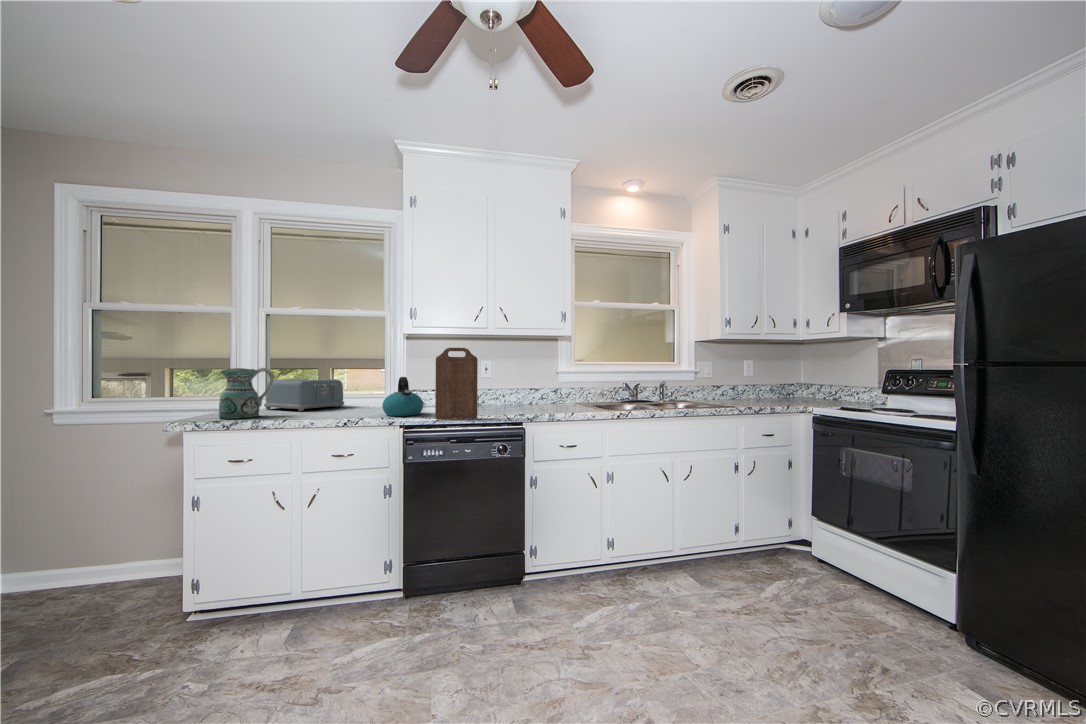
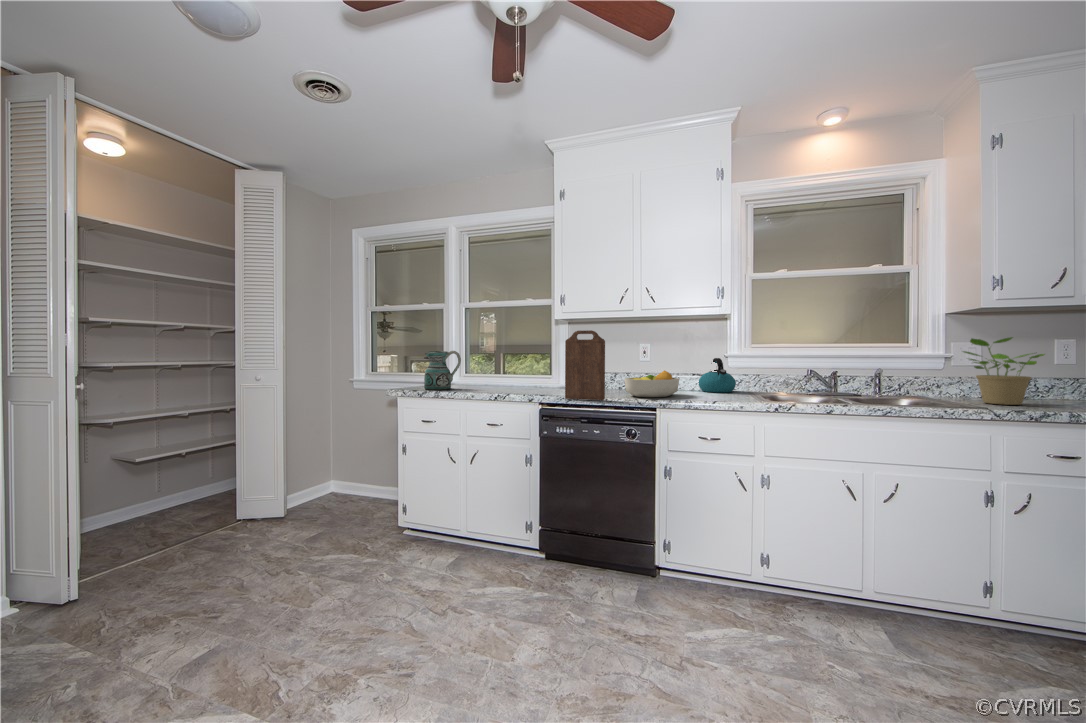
potted plant: none [712,359,754,404] -> present [963,337,1045,405]
kettle: present [382,377,423,416] -> present [698,358,736,392]
toaster: present [264,379,344,411] -> none [465,361,522,387]
fruit bowl: none [485,386,531,413] -> present [624,370,679,397]

